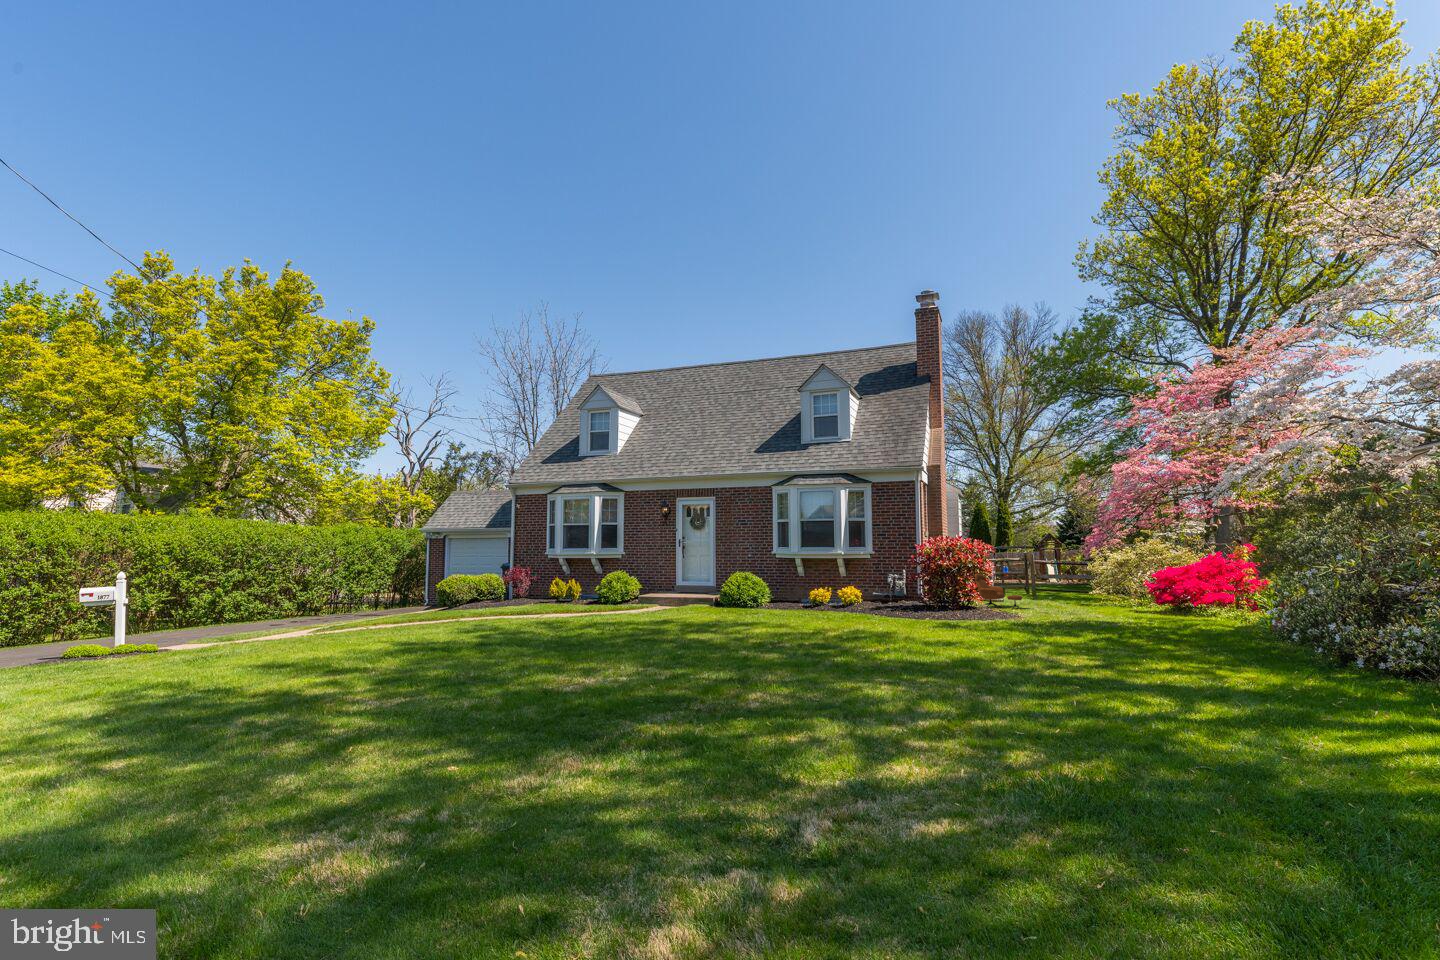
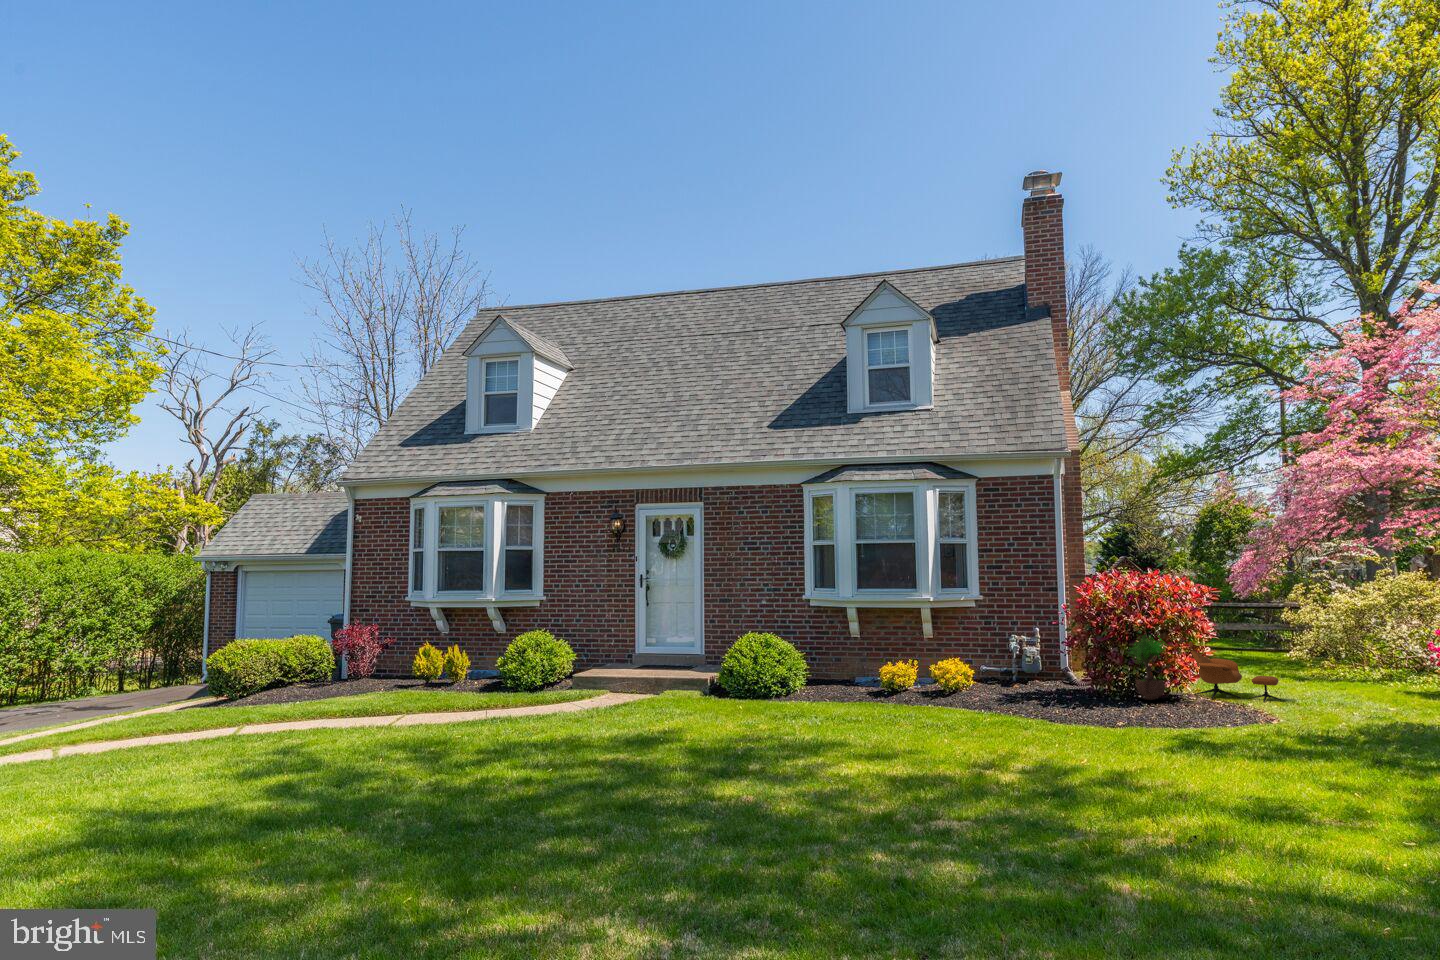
potted tree: none [936,570,960,608] -> present [1130,637,1165,700]

